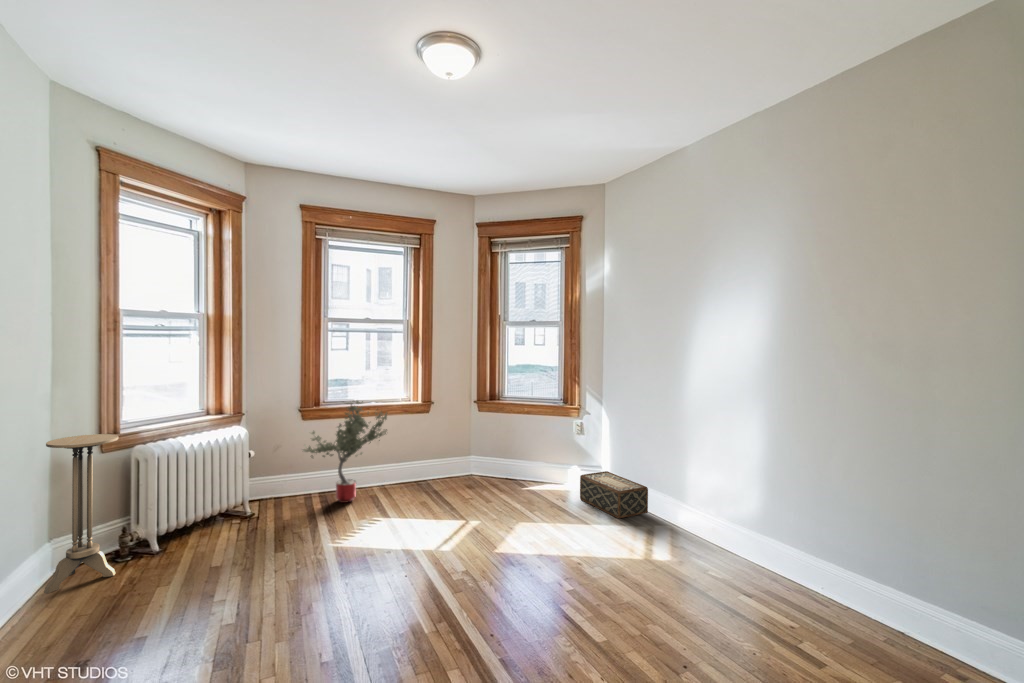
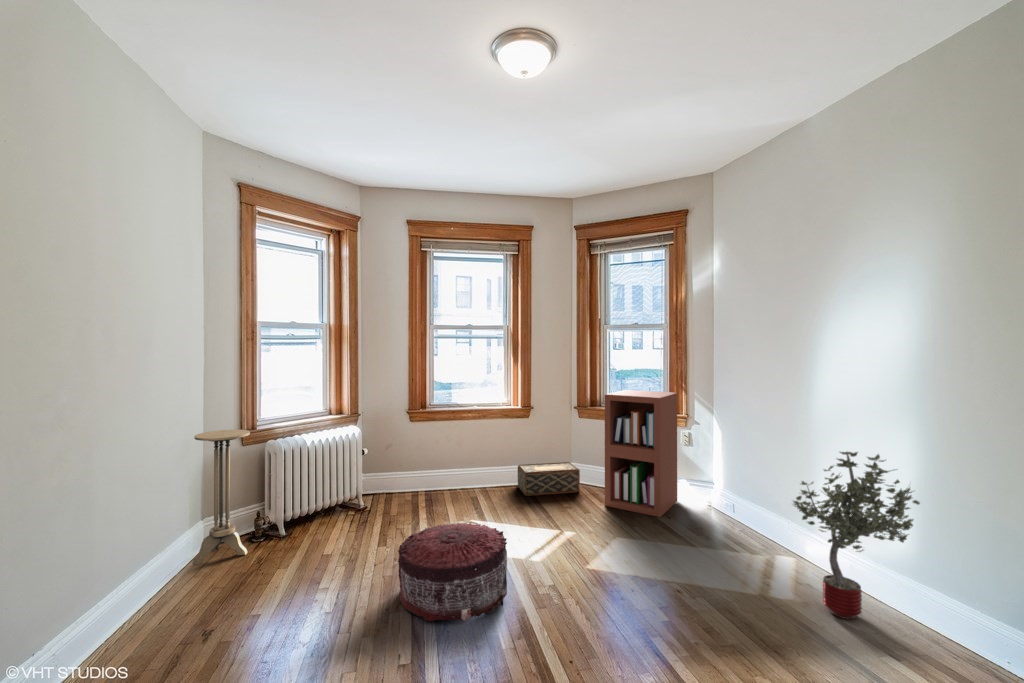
bookshelf: none [505,384,571,502] -> present [605,390,677,517]
potted tree: present [303,401,387,503] -> present [793,452,920,619]
woven basket: present [580,471,648,518] -> present [518,462,580,496]
pouf: none [309,517,423,617] -> present [398,522,507,622]

